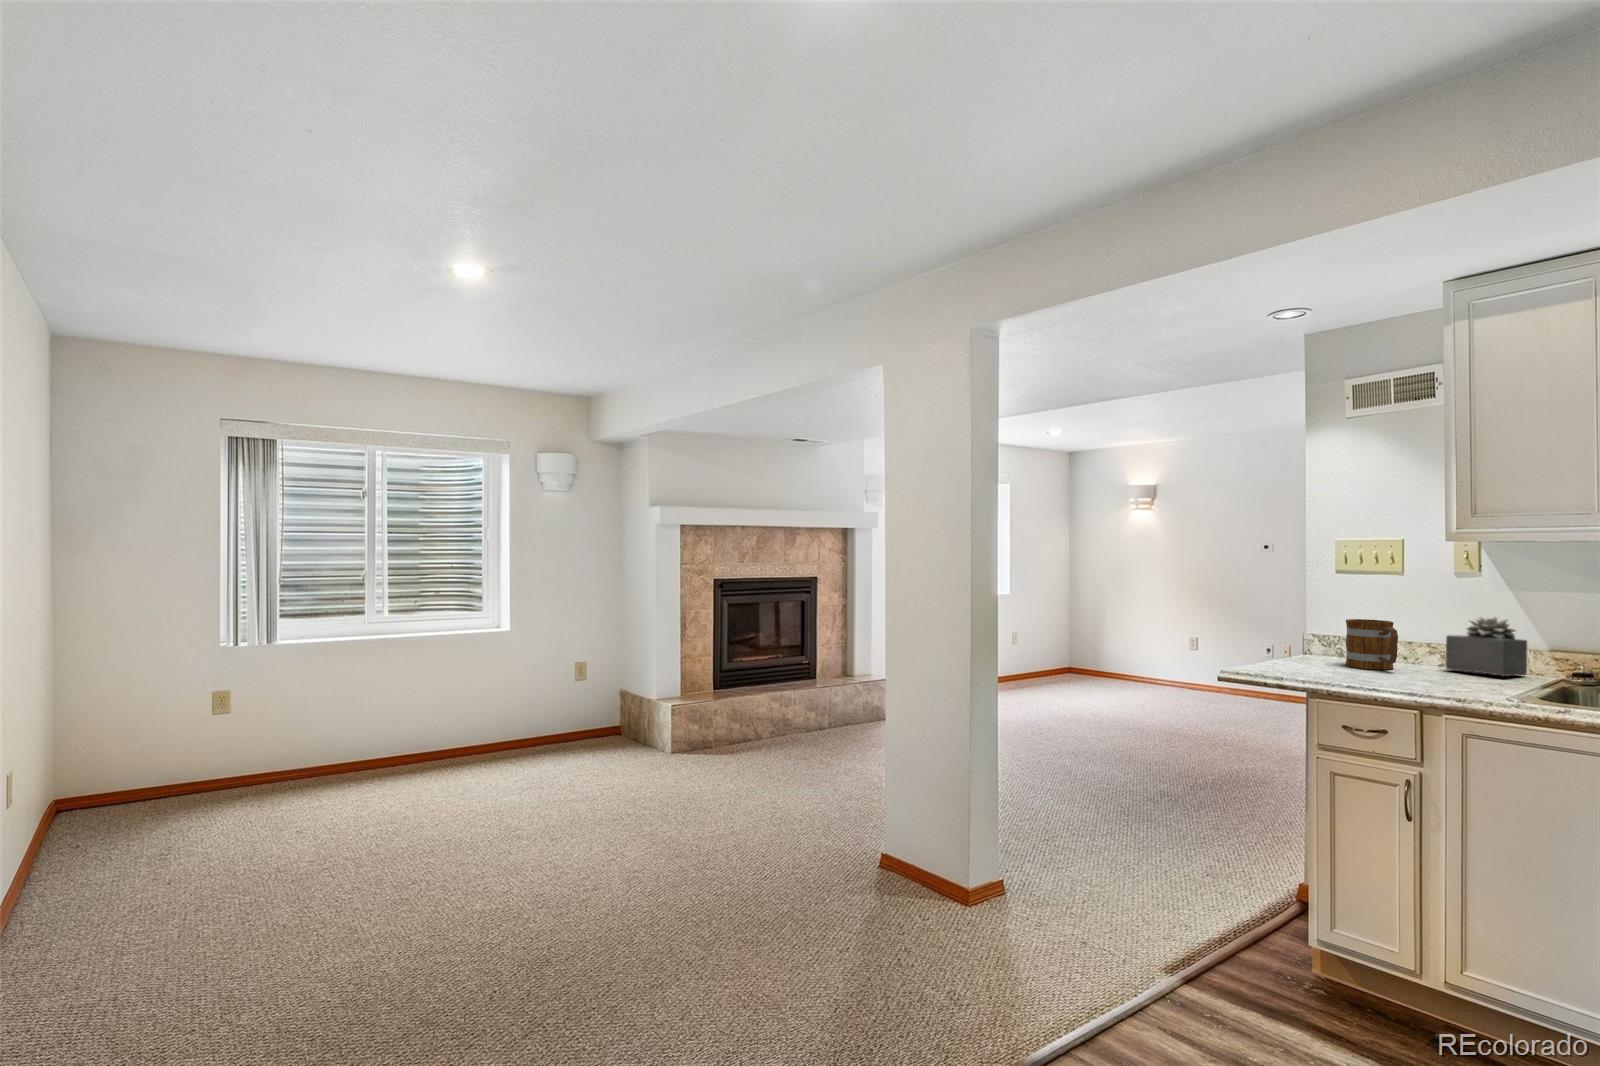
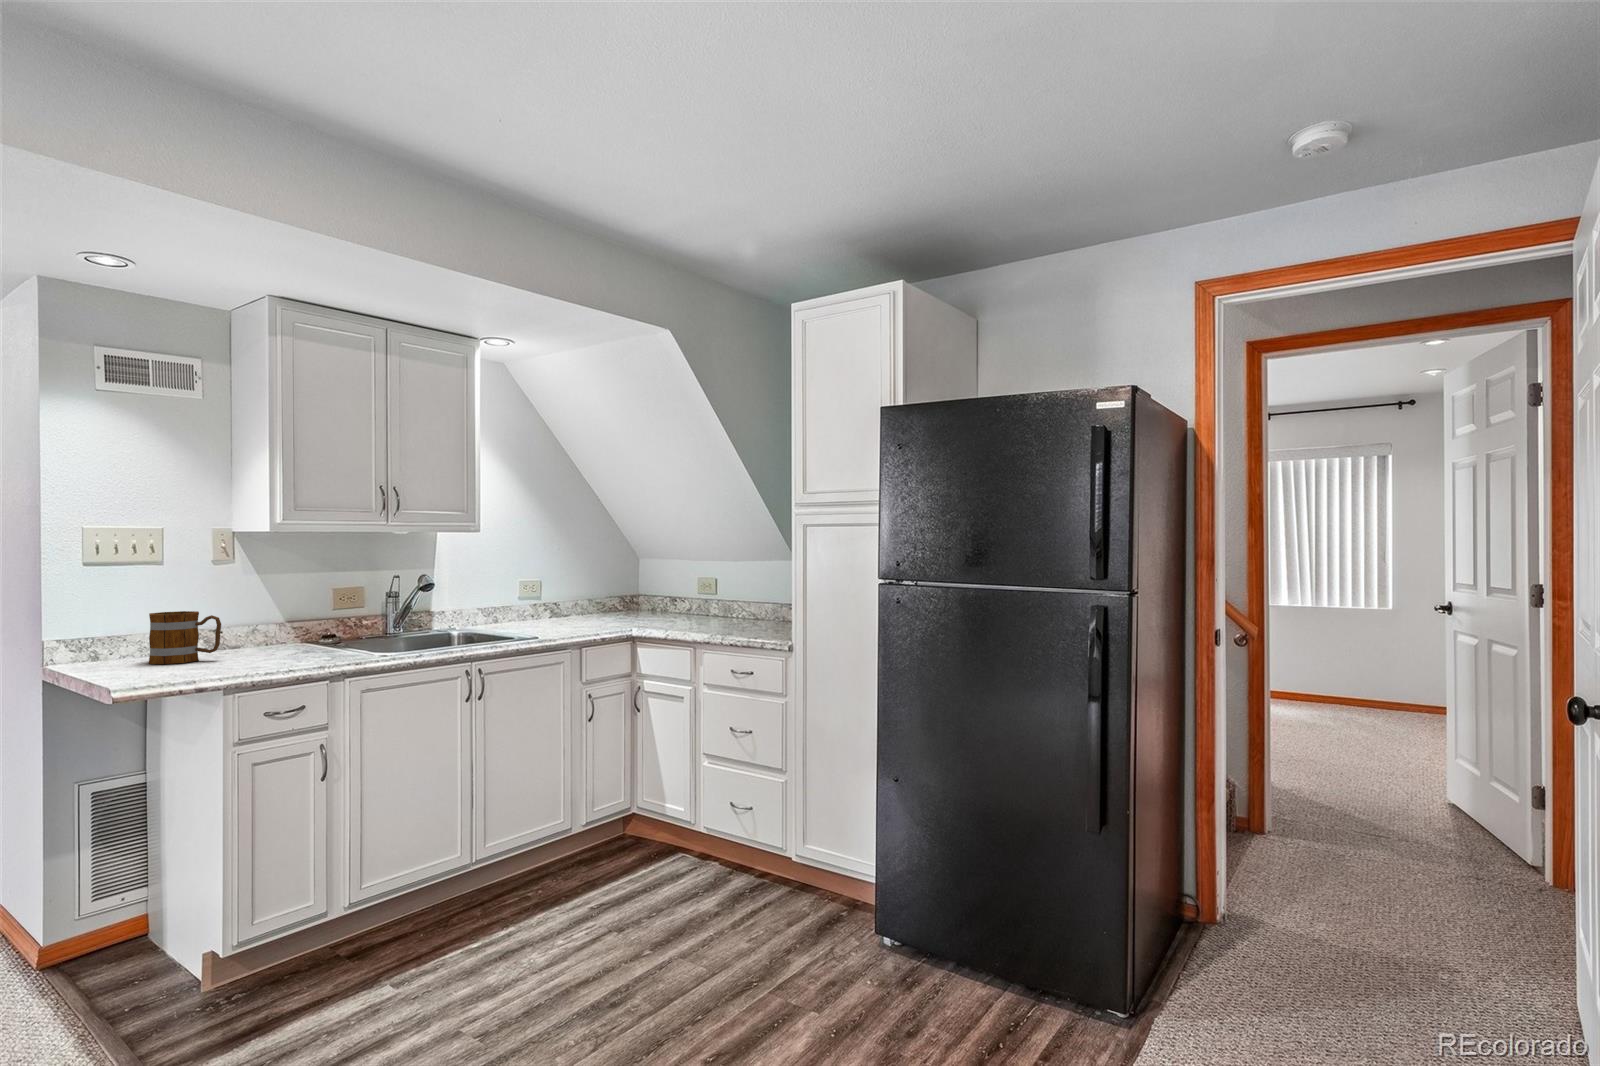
succulent plant: present [1446,617,1527,676] -> none [224,596,284,651]

